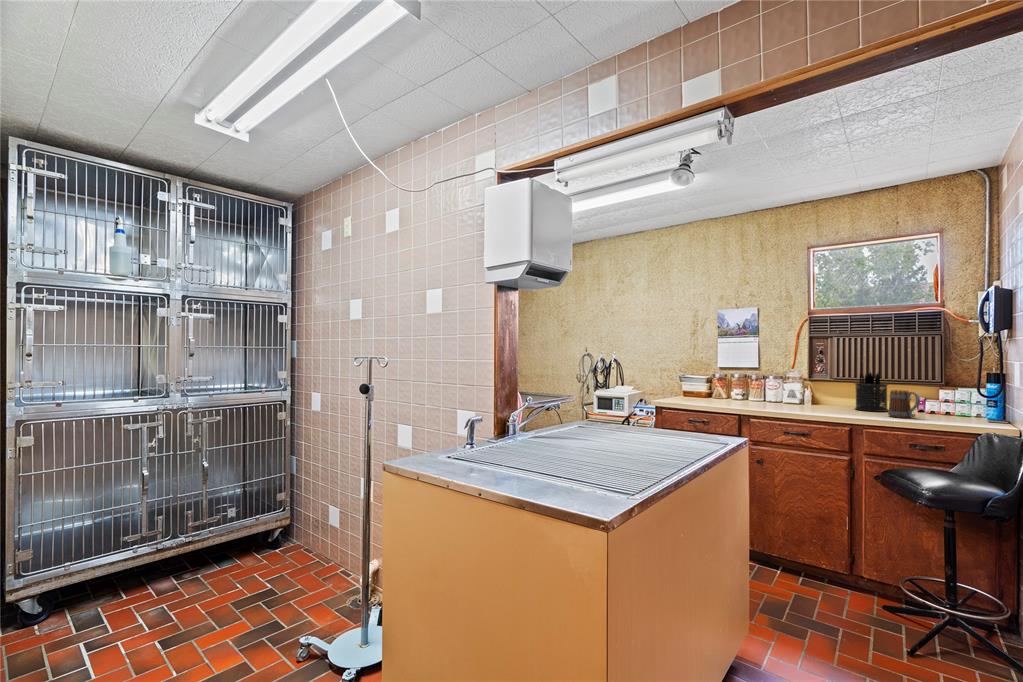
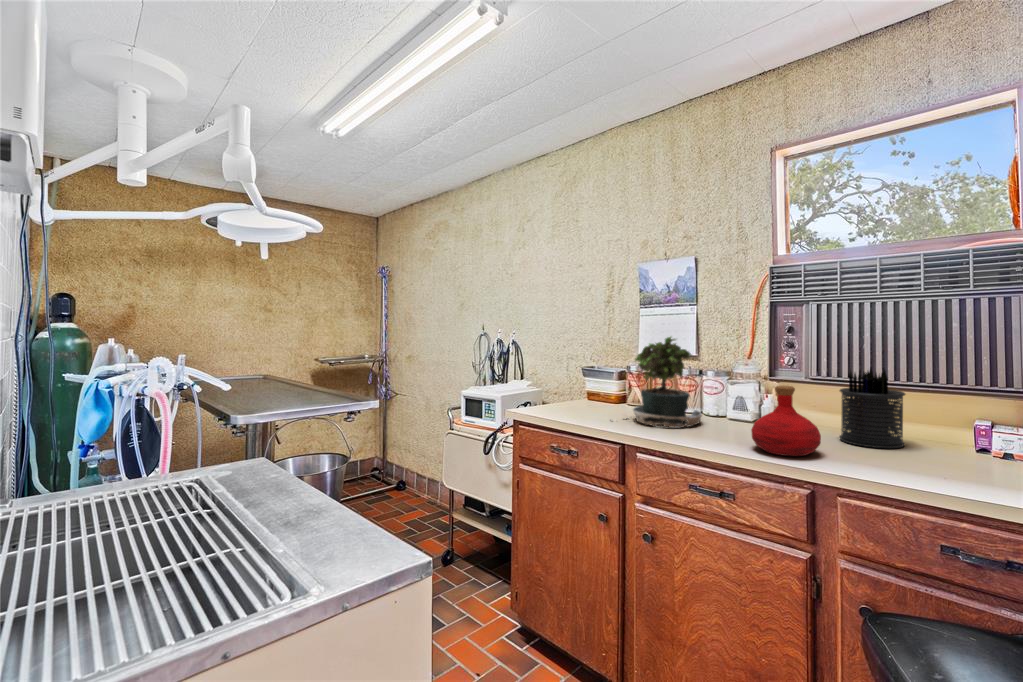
potted plant: none [720,355,776,406] -> present [633,337,702,427]
bottle: none [814,380,851,414] -> present [751,386,821,456]
mug: present [888,390,920,418] -> none [897,411,968,474]

